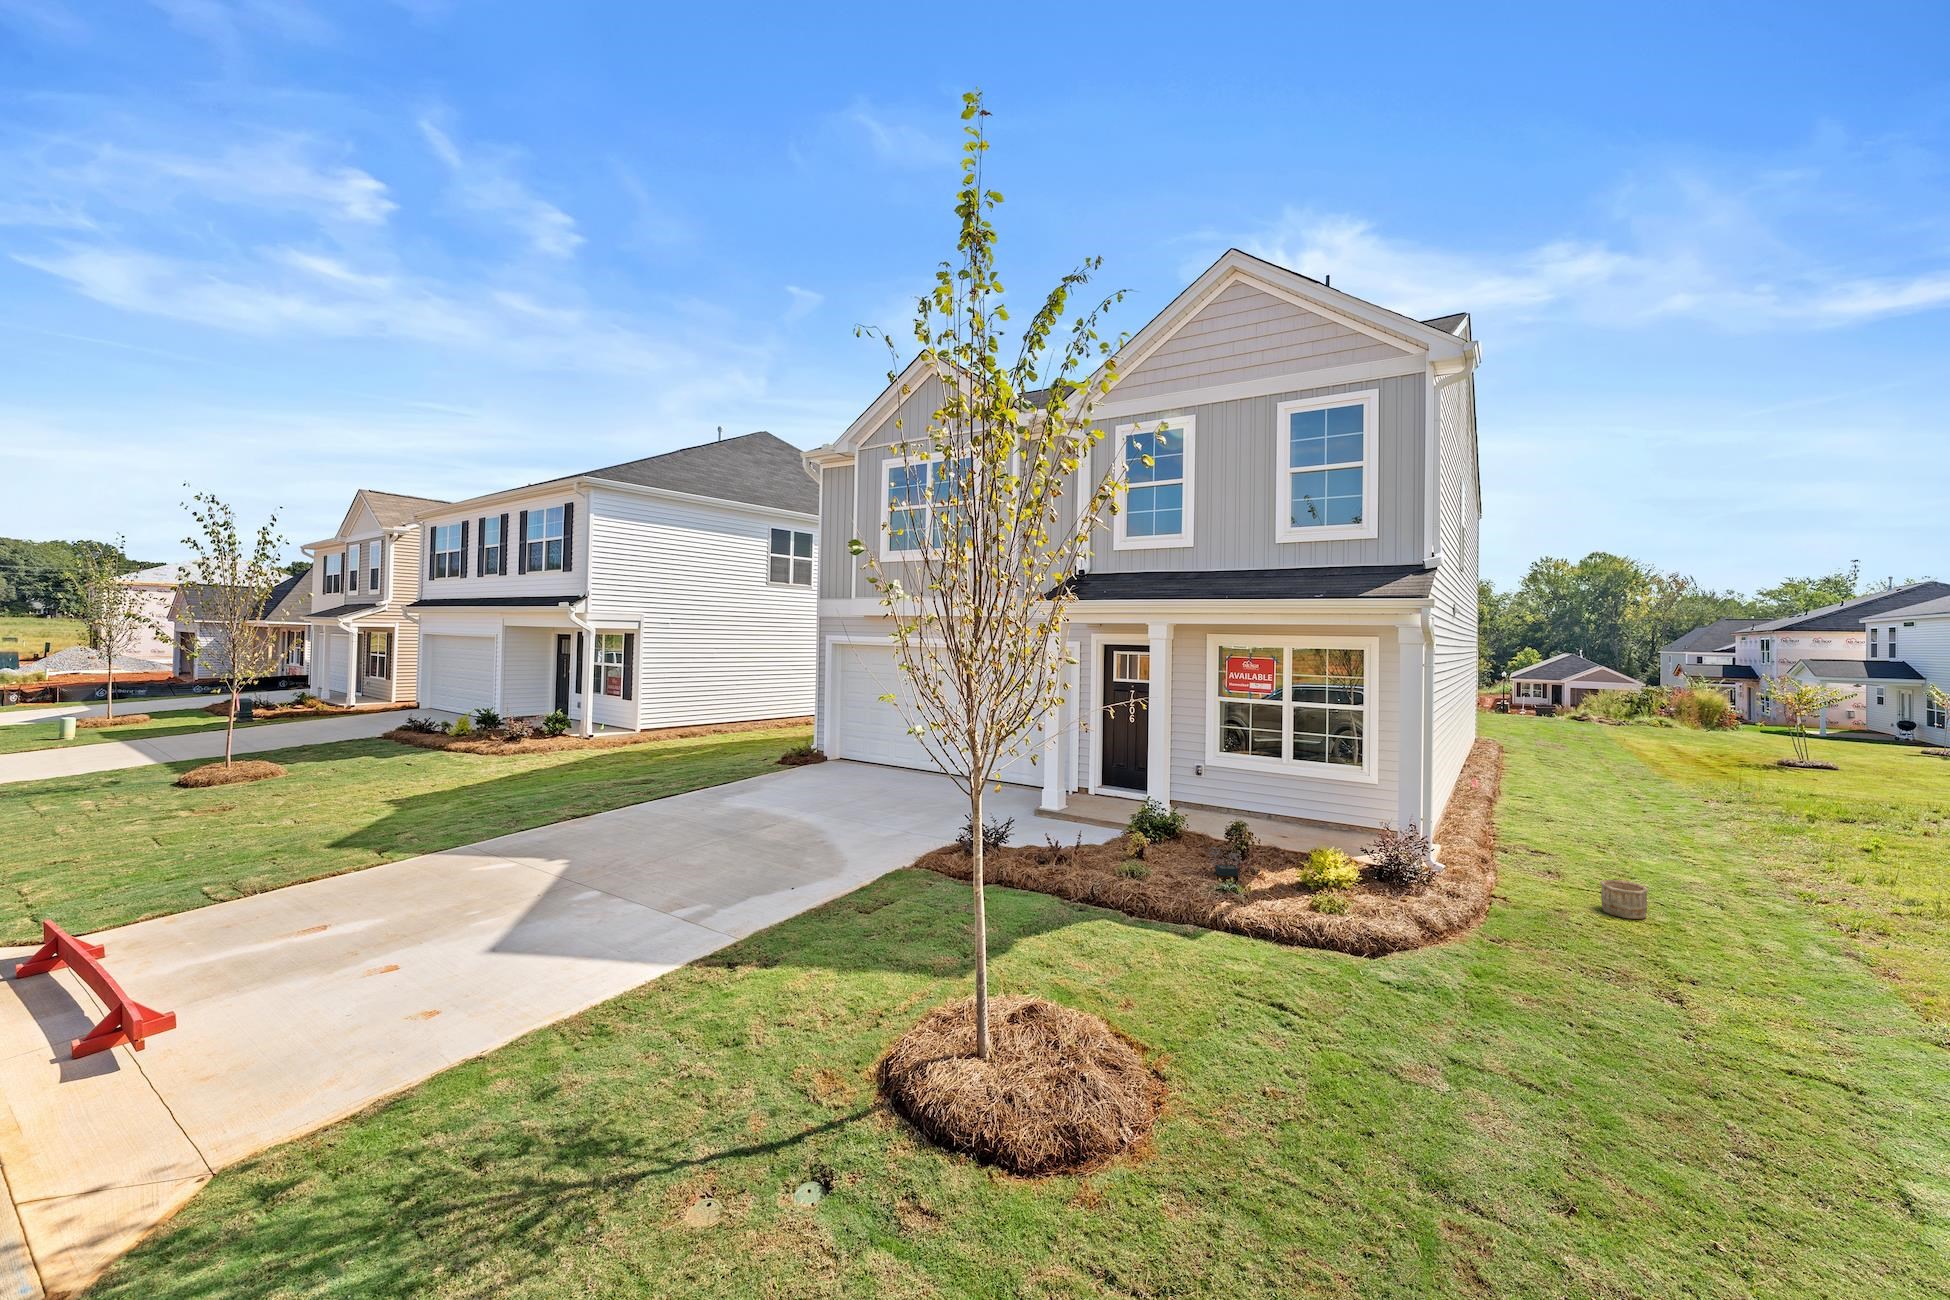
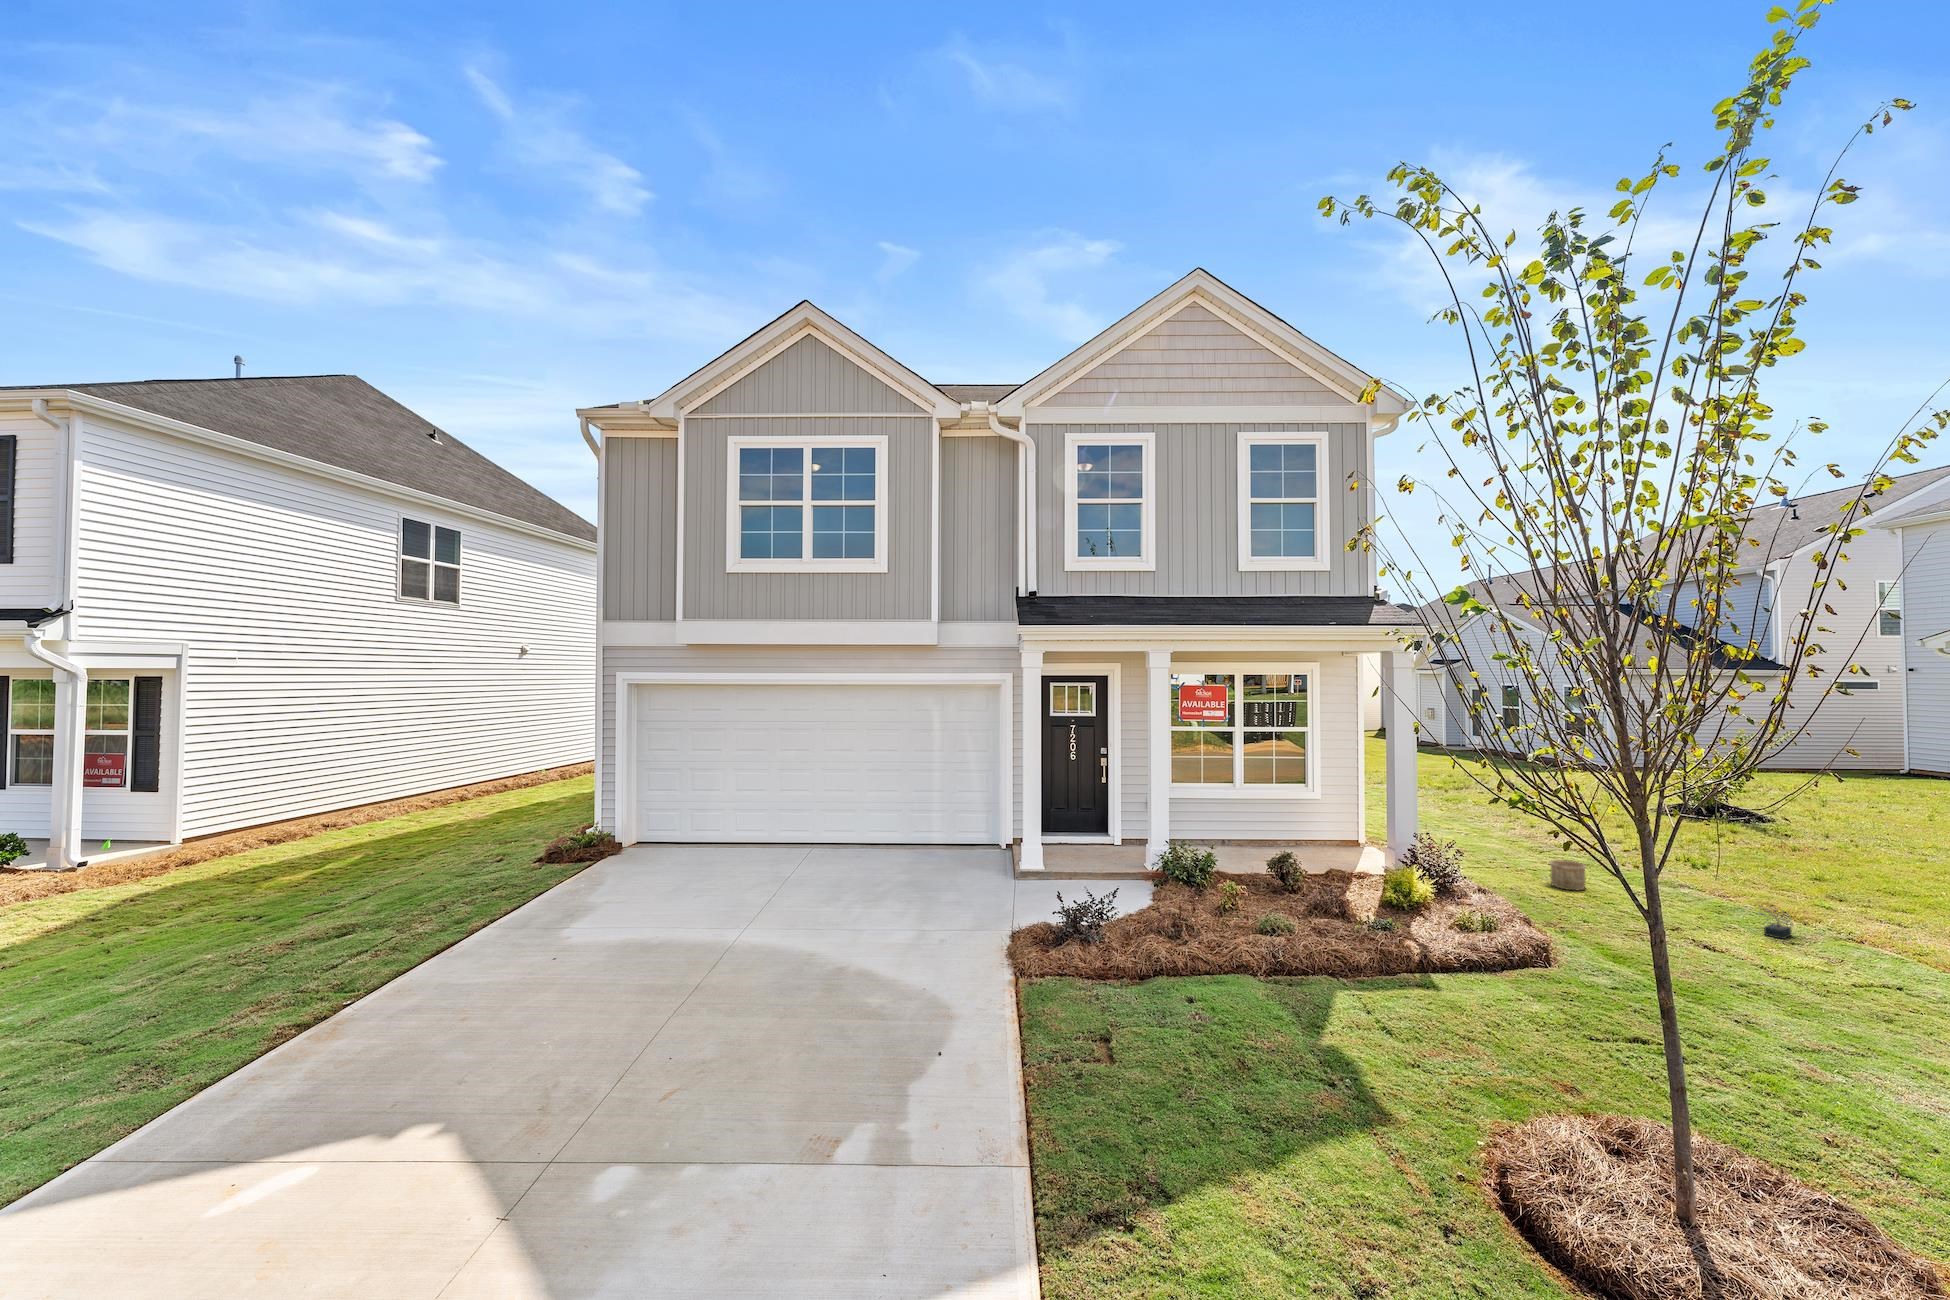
decorative plant: present [1208,847,1242,876] -> present [1759,908,1792,939]

